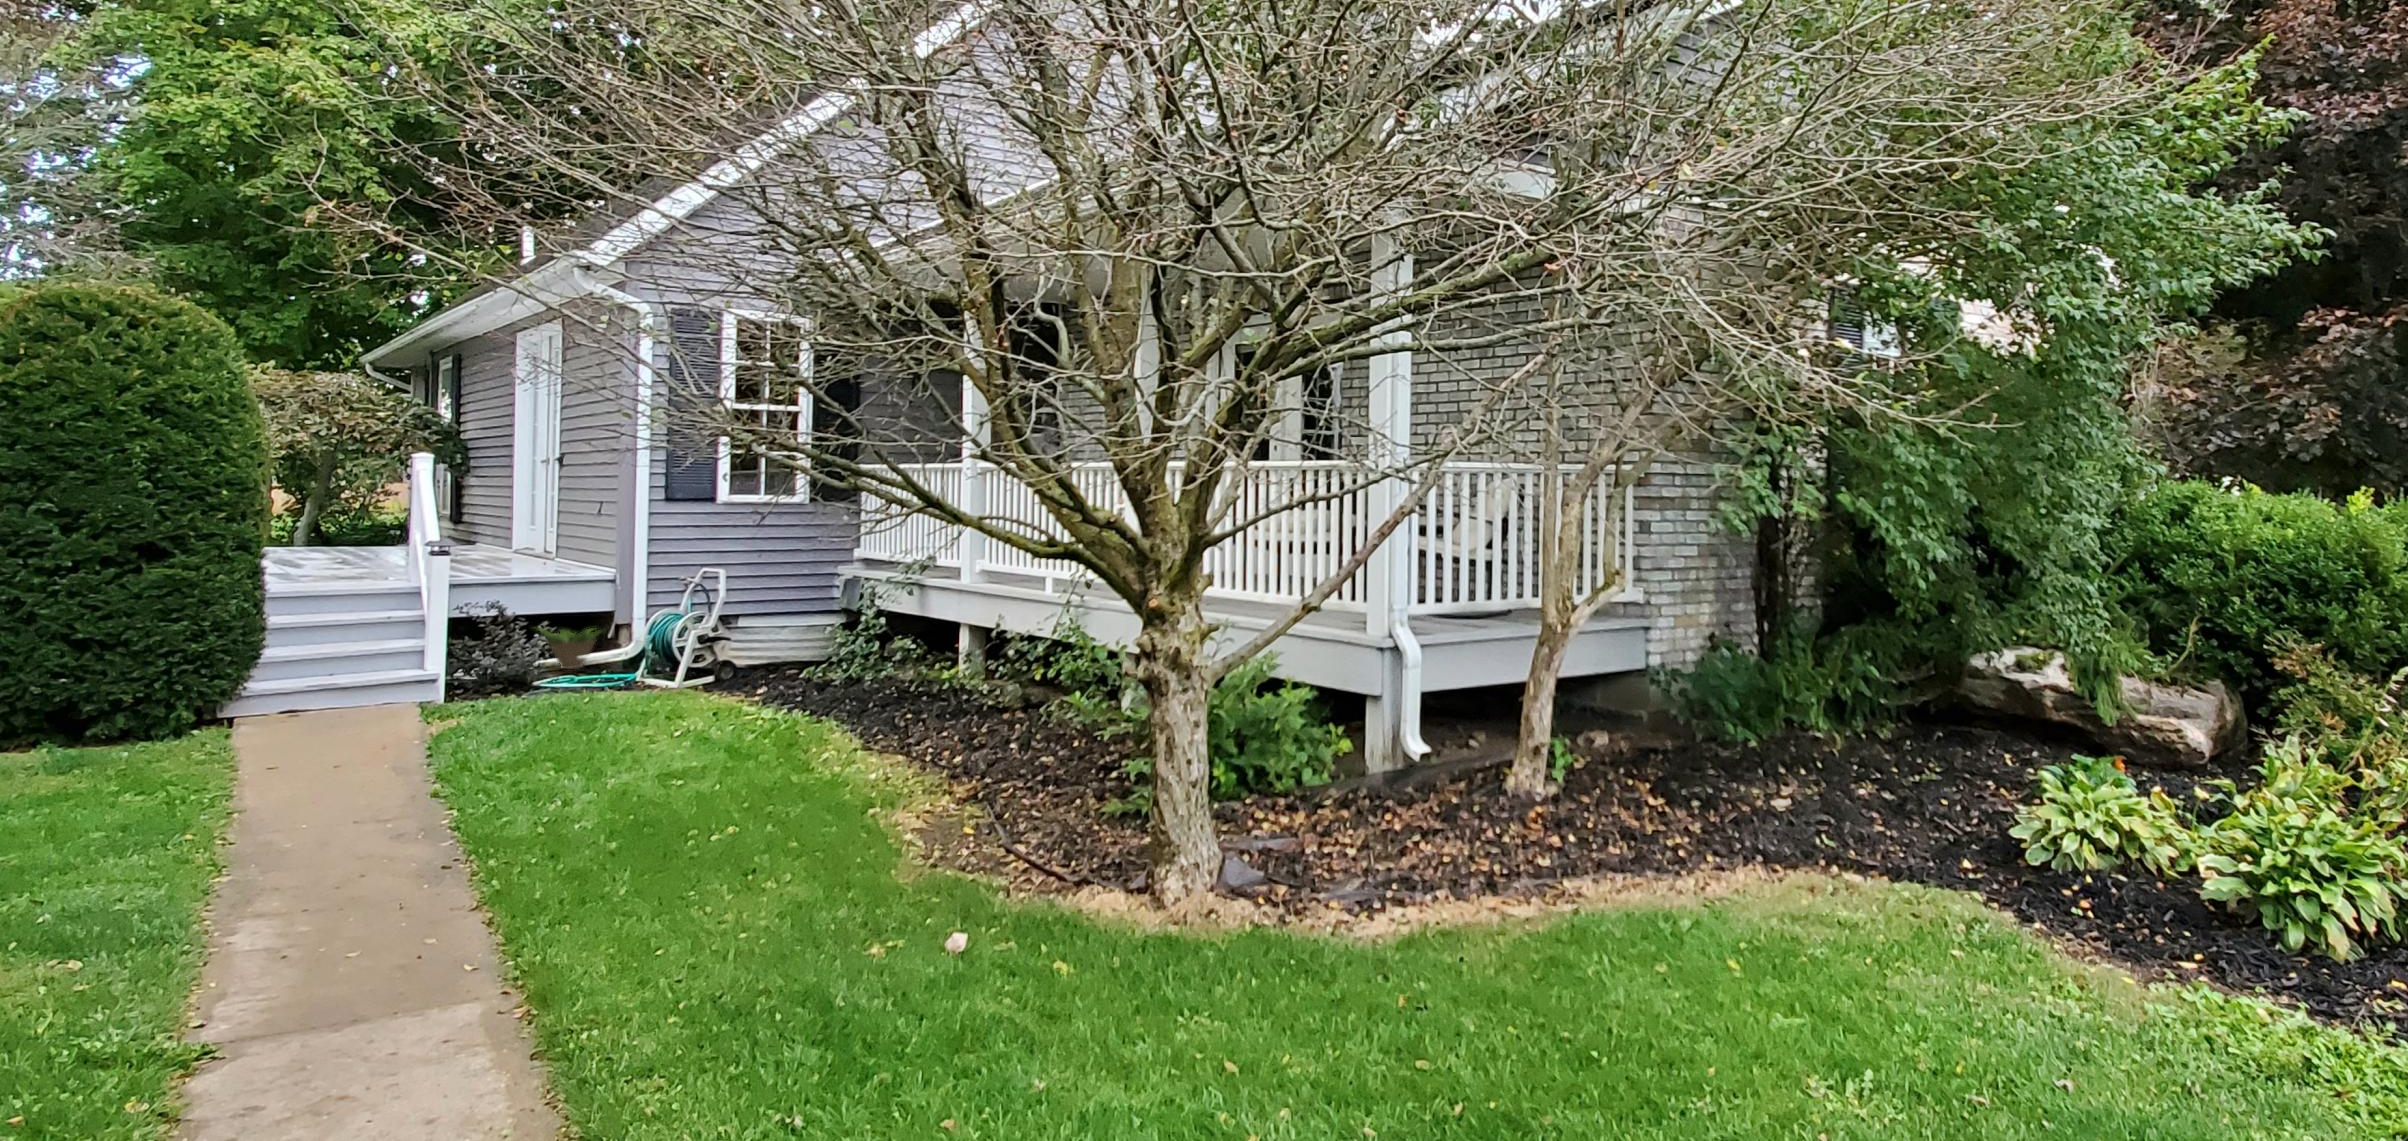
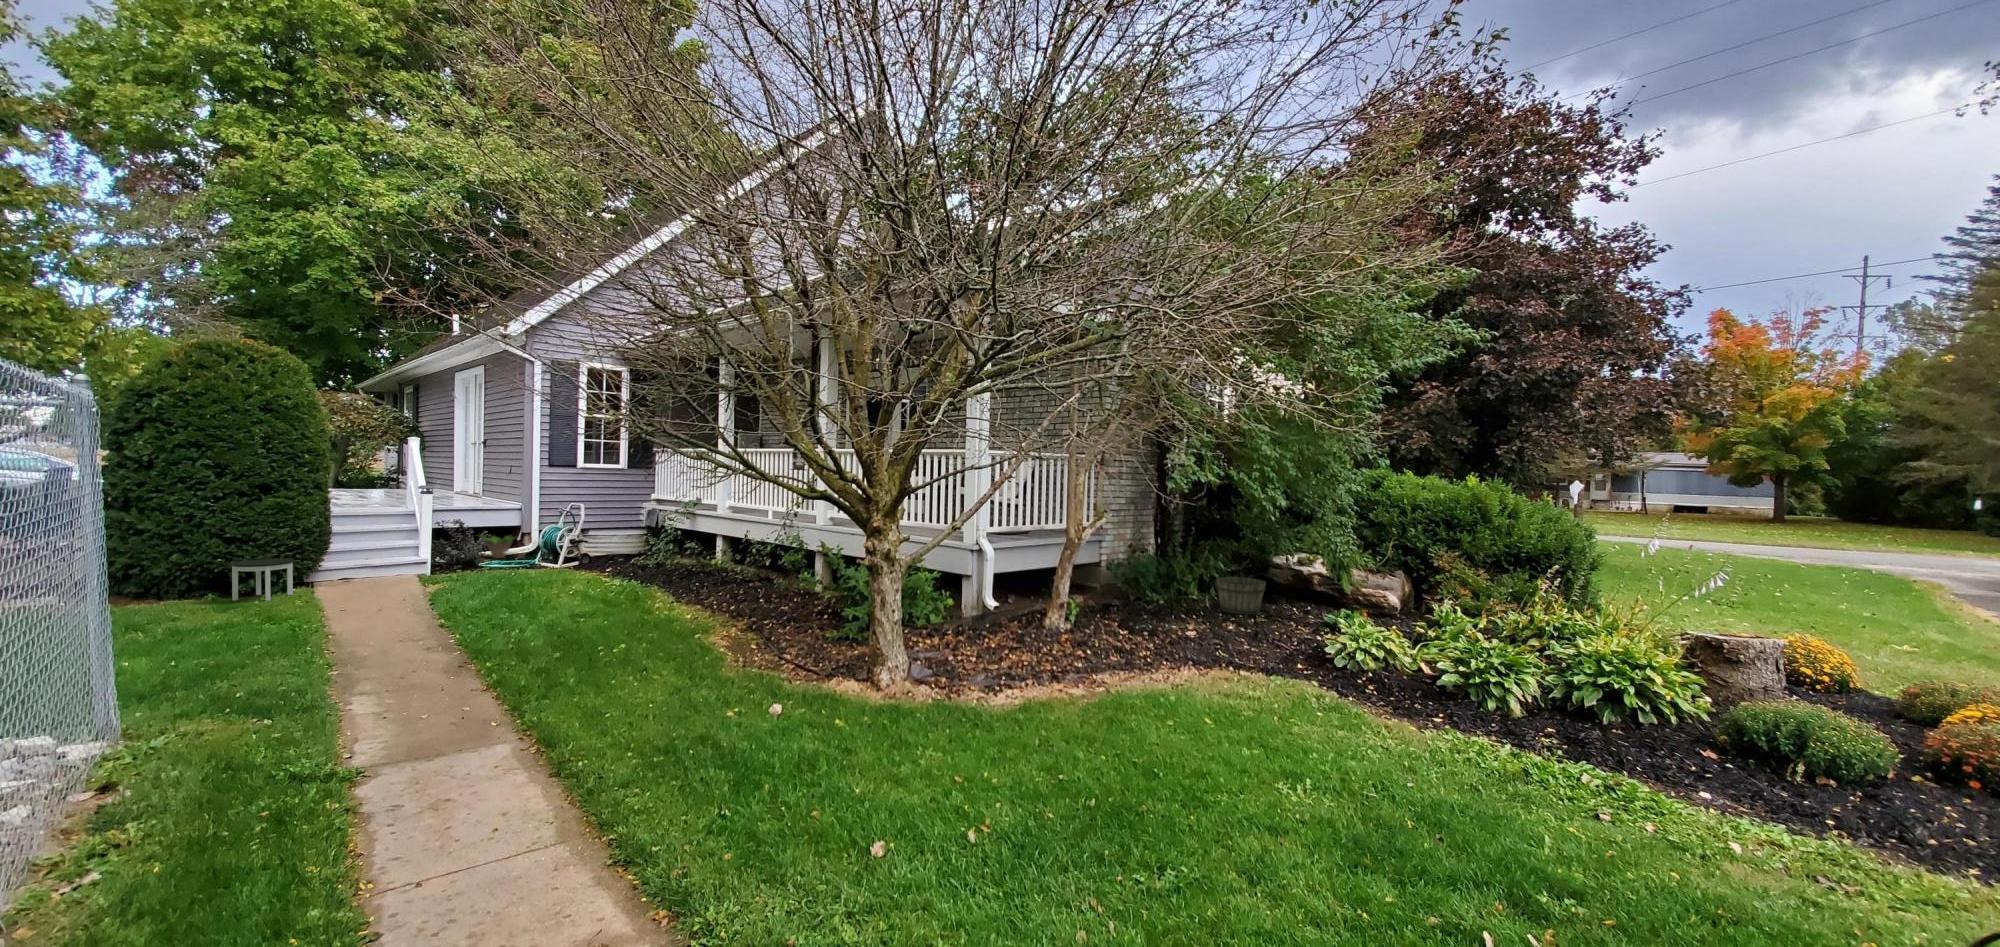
round table: none [80,674,191,750] -> present [231,559,294,601]
wooden bucket: none [1853,680,1946,765] -> present [1216,569,1266,614]

